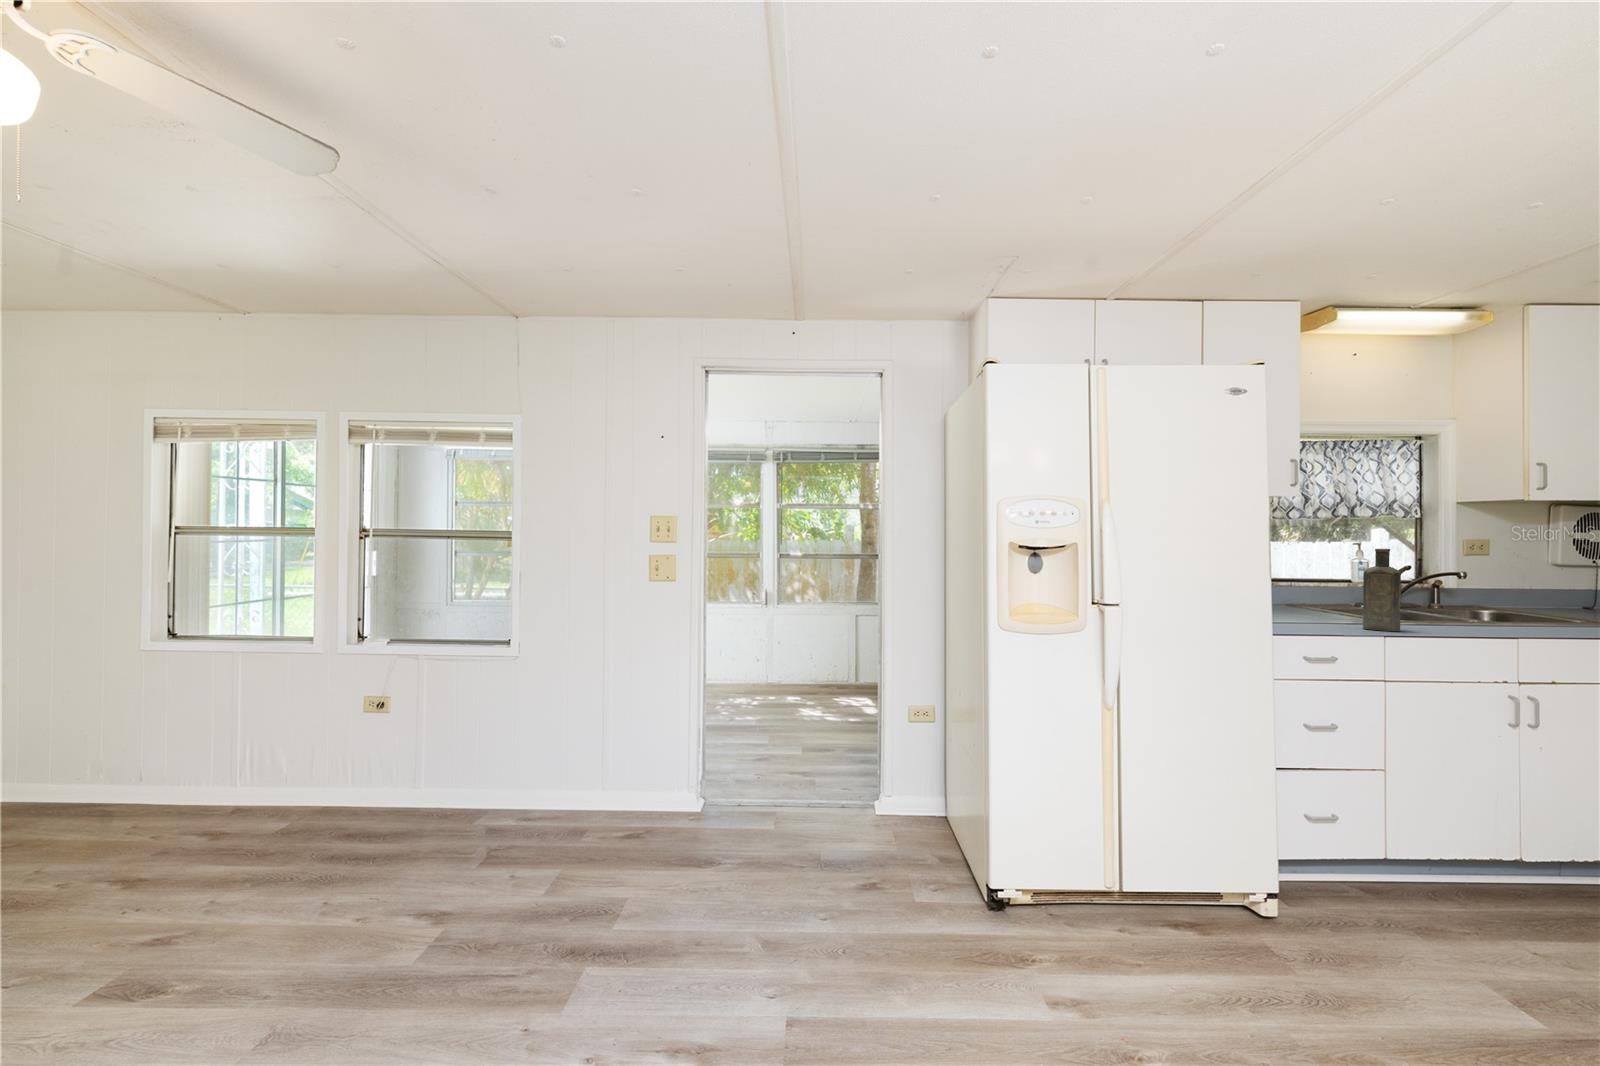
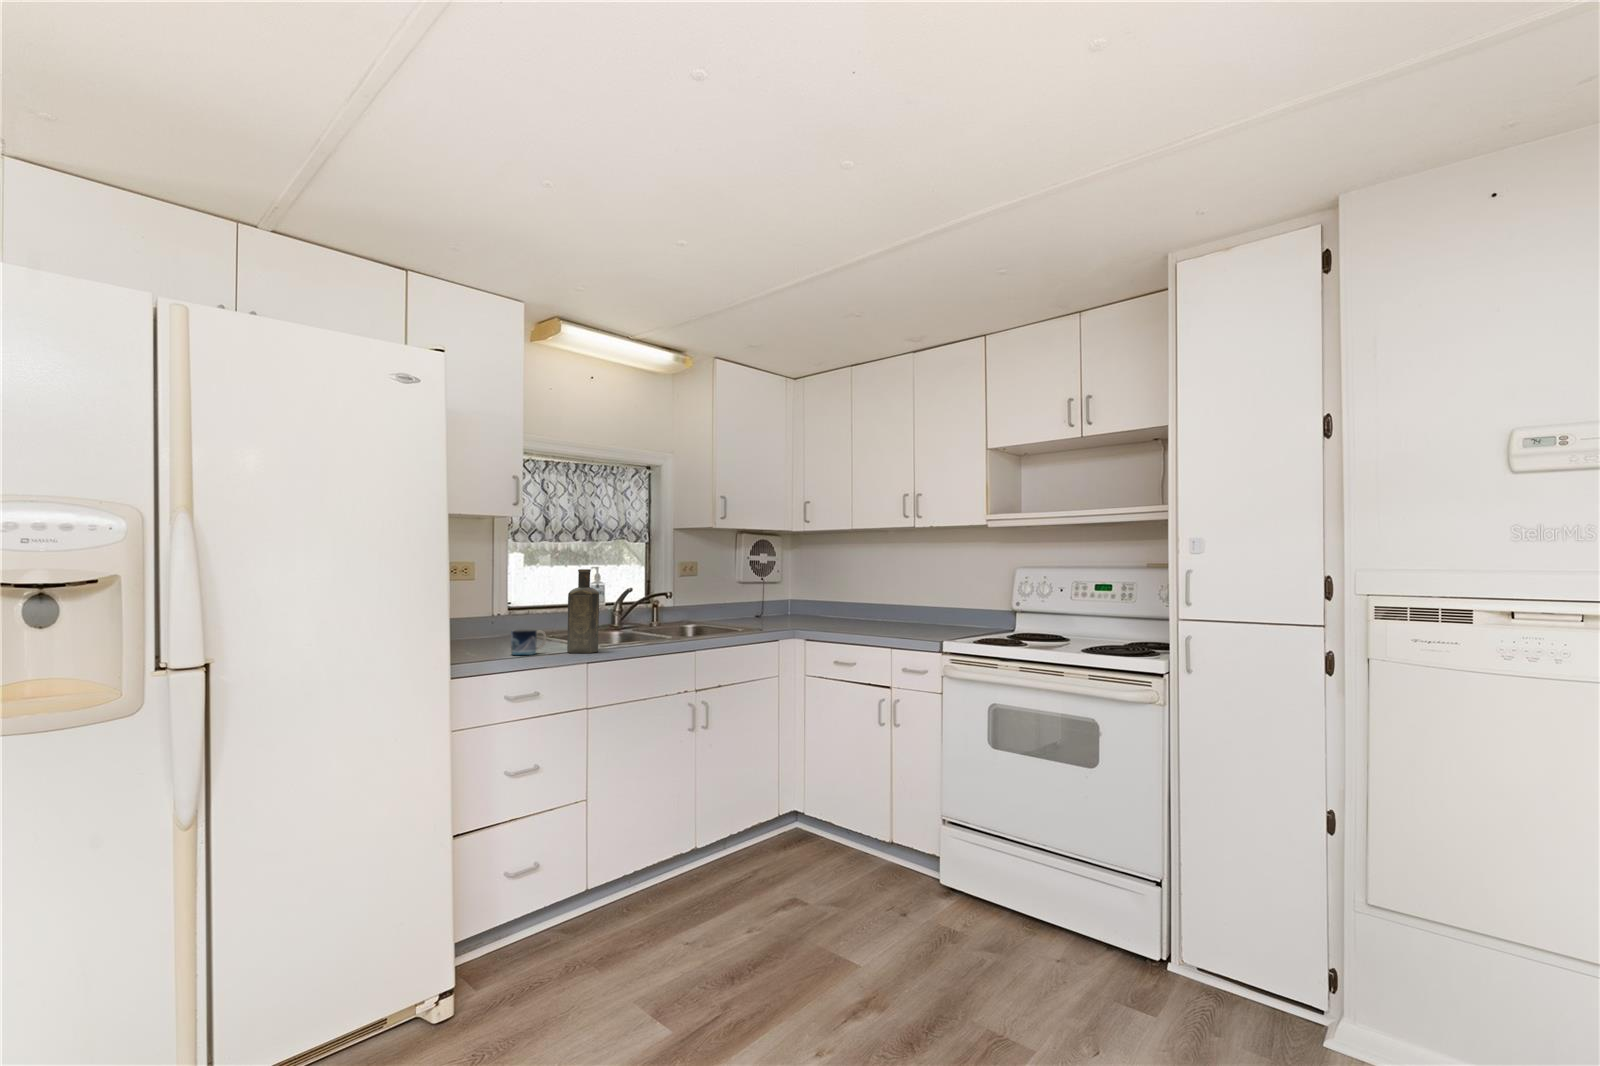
mug: none [1302,603,1338,628] -> present [511,629,546,655]

